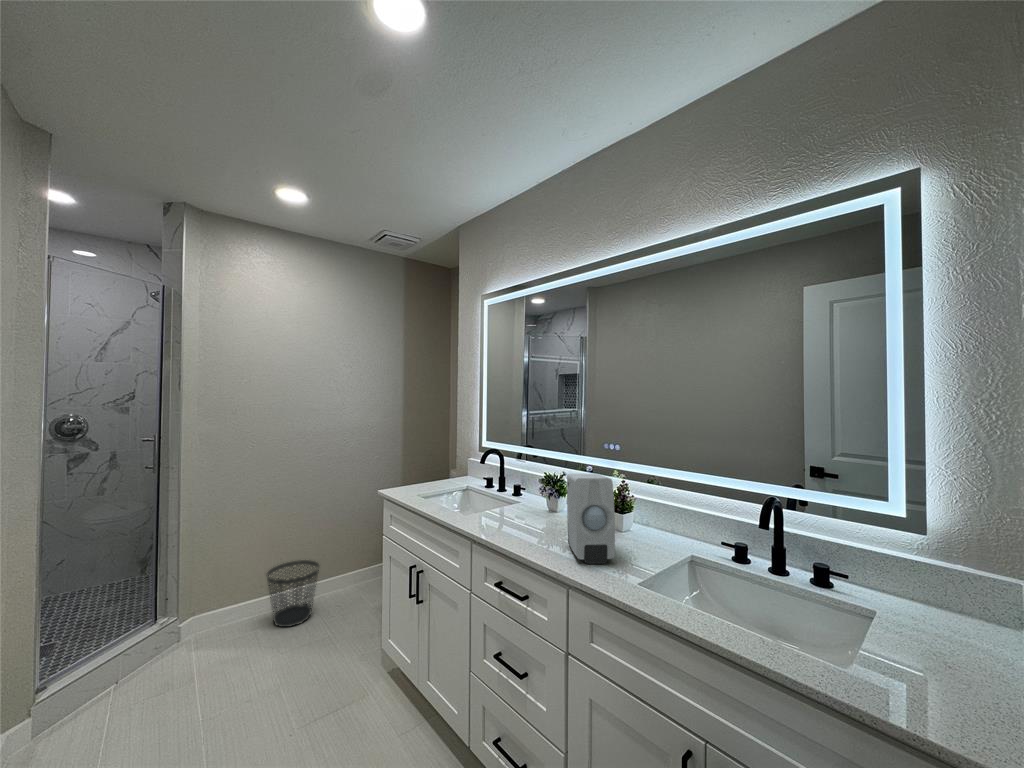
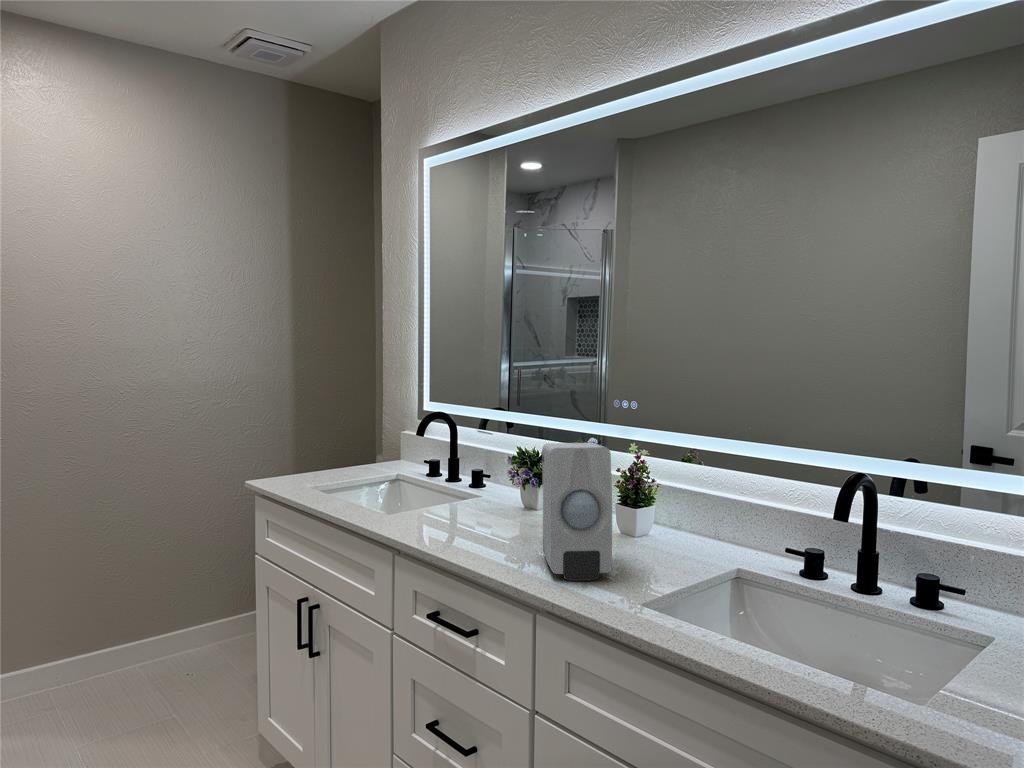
wastebasket: present [267,560,319,627] -> none [67,599,156,703]

